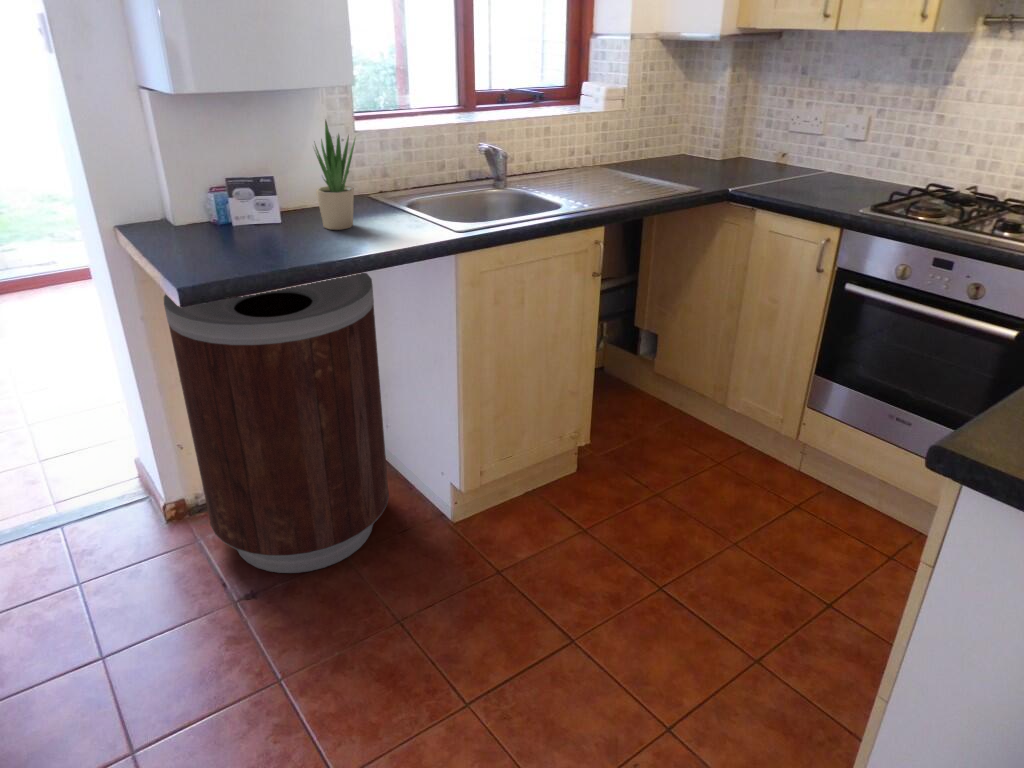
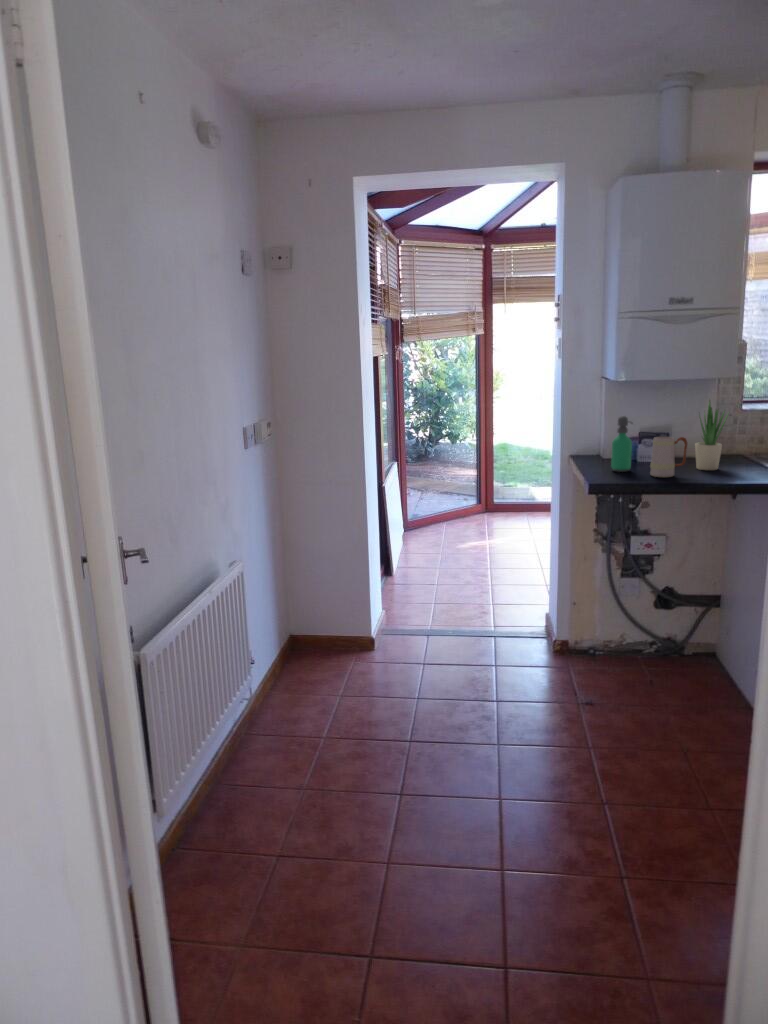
soap dispenser: none [191,156,231,251] -> present [611,416,633,472]
mug: none [261,186,316,255] -> present [650,437,687,477]
trash can: present [164,273,389,573] -> none [579,489,724,706]

